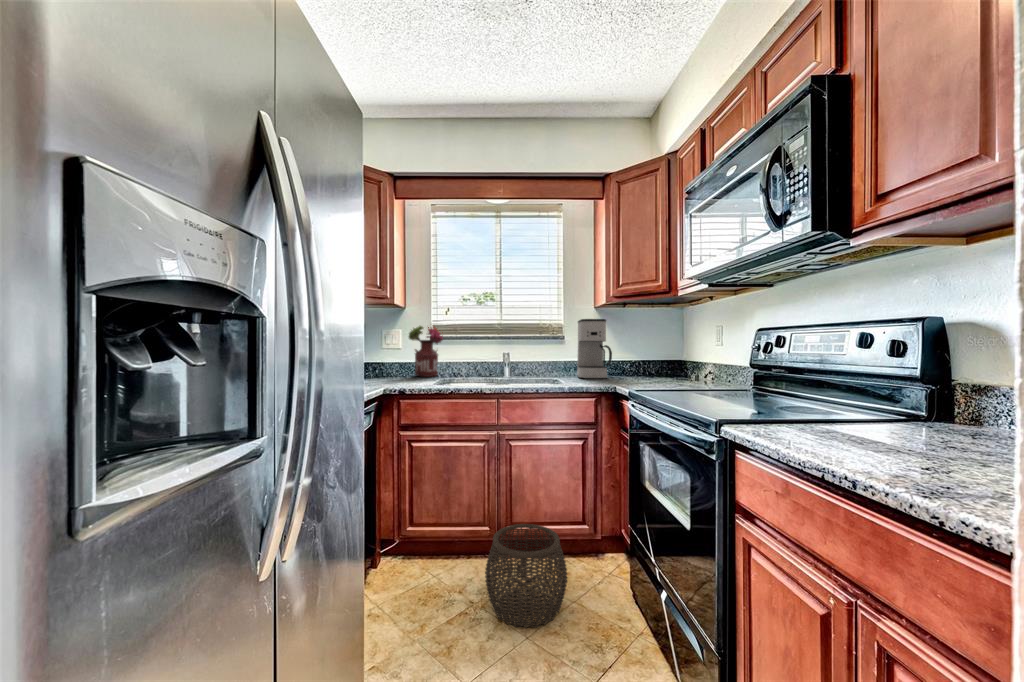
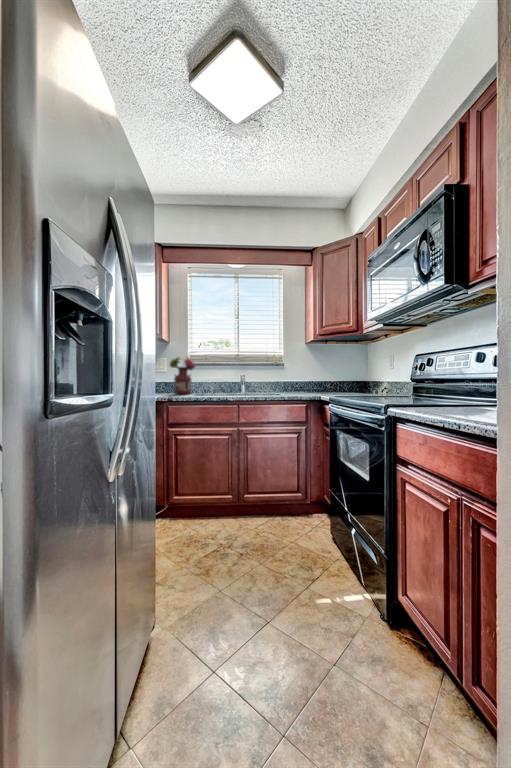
coffee maker: present [577,319,612,379] -> none [293,351,318,394]
woven basket: present [485,524,568,628] -> none [231,491,288,558]

